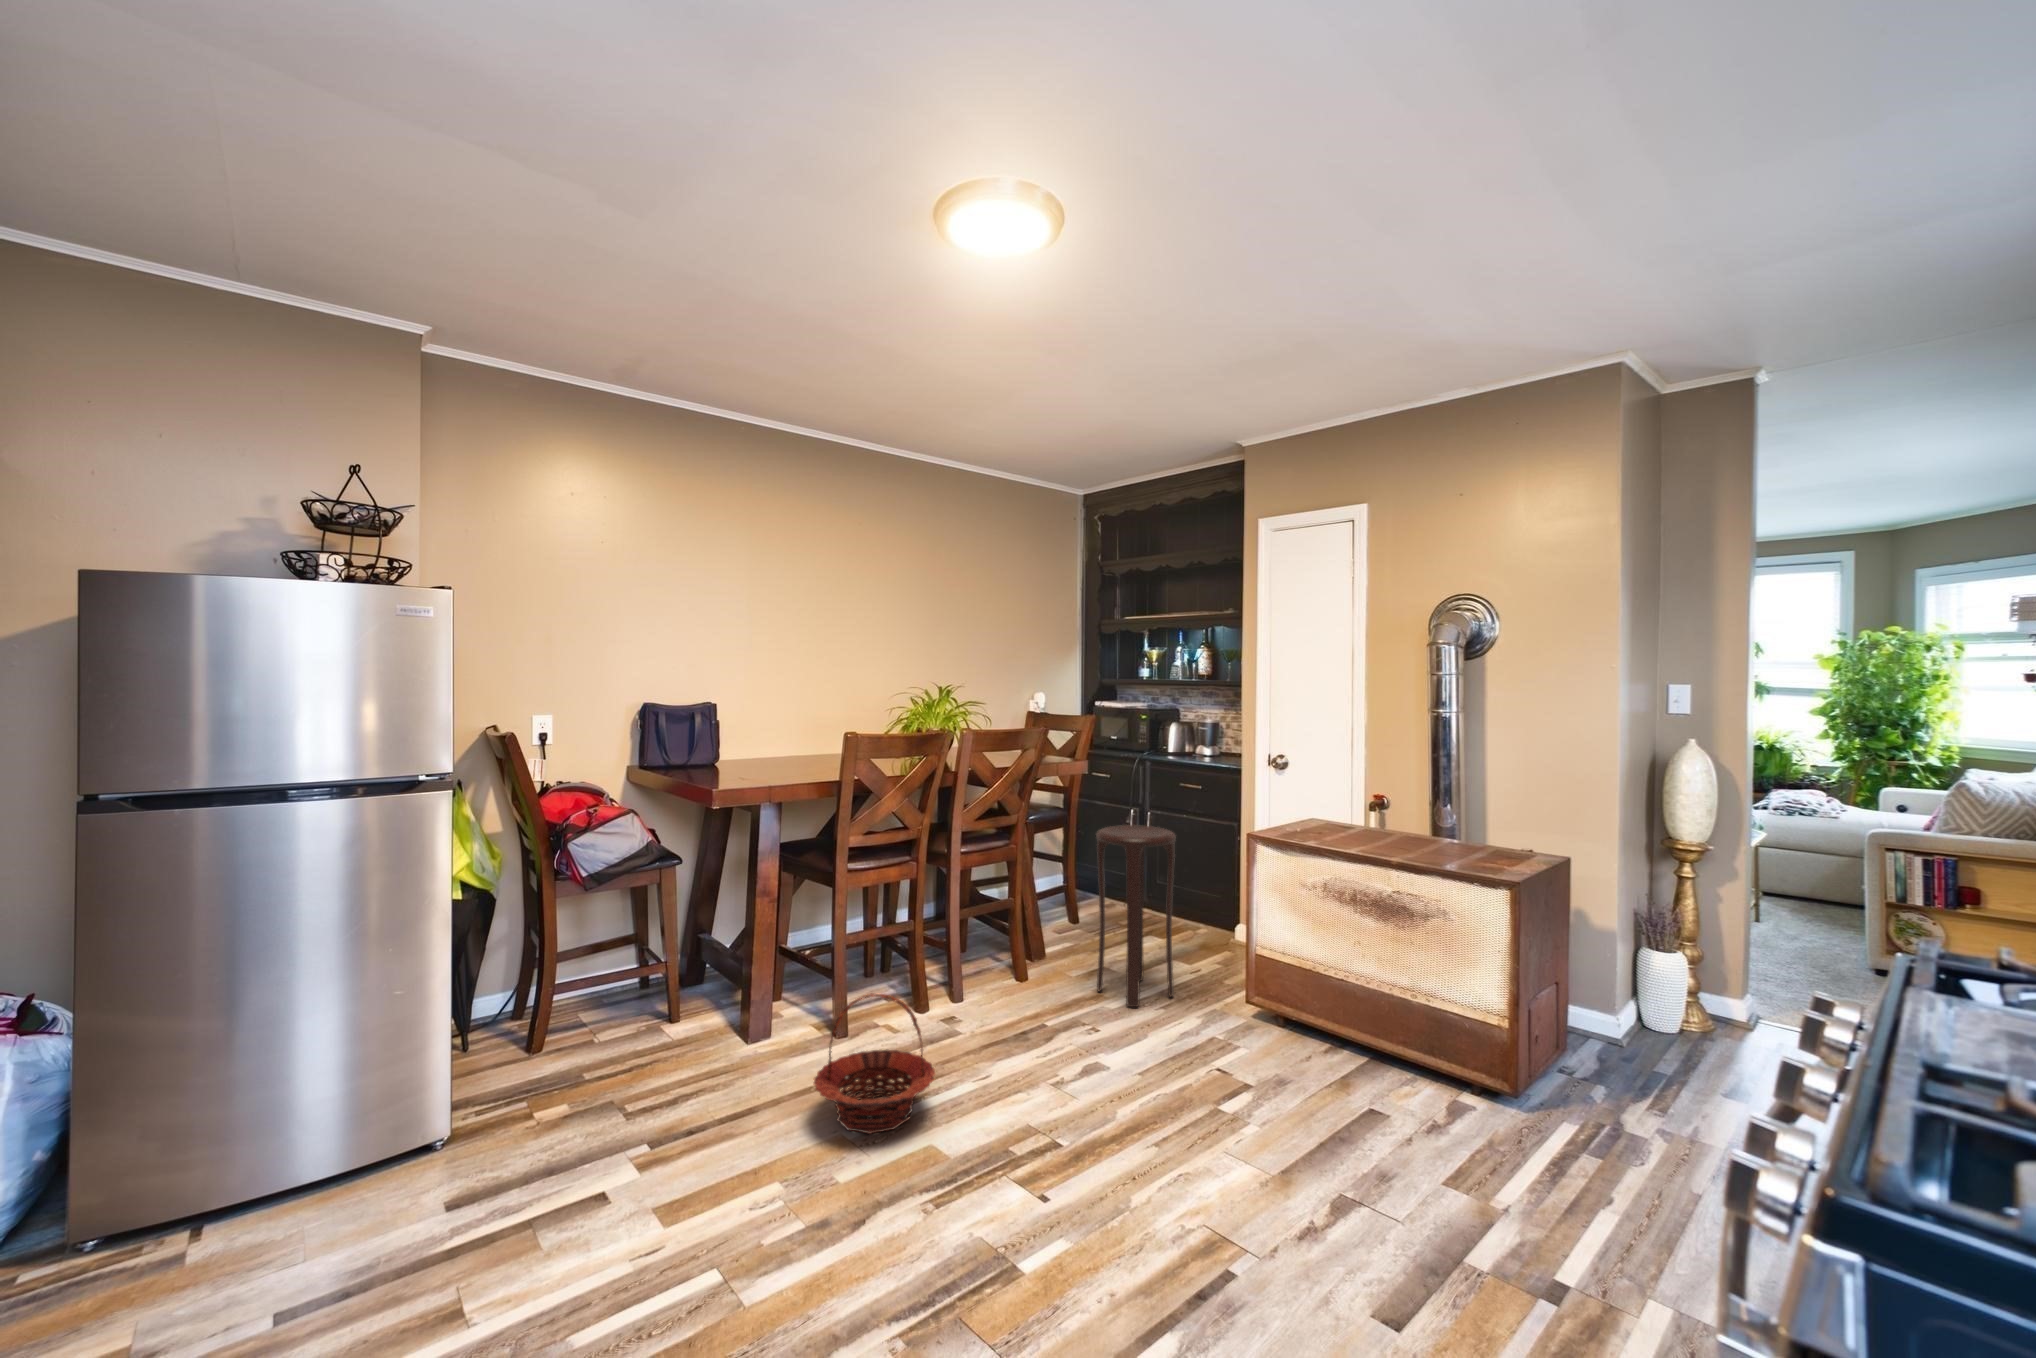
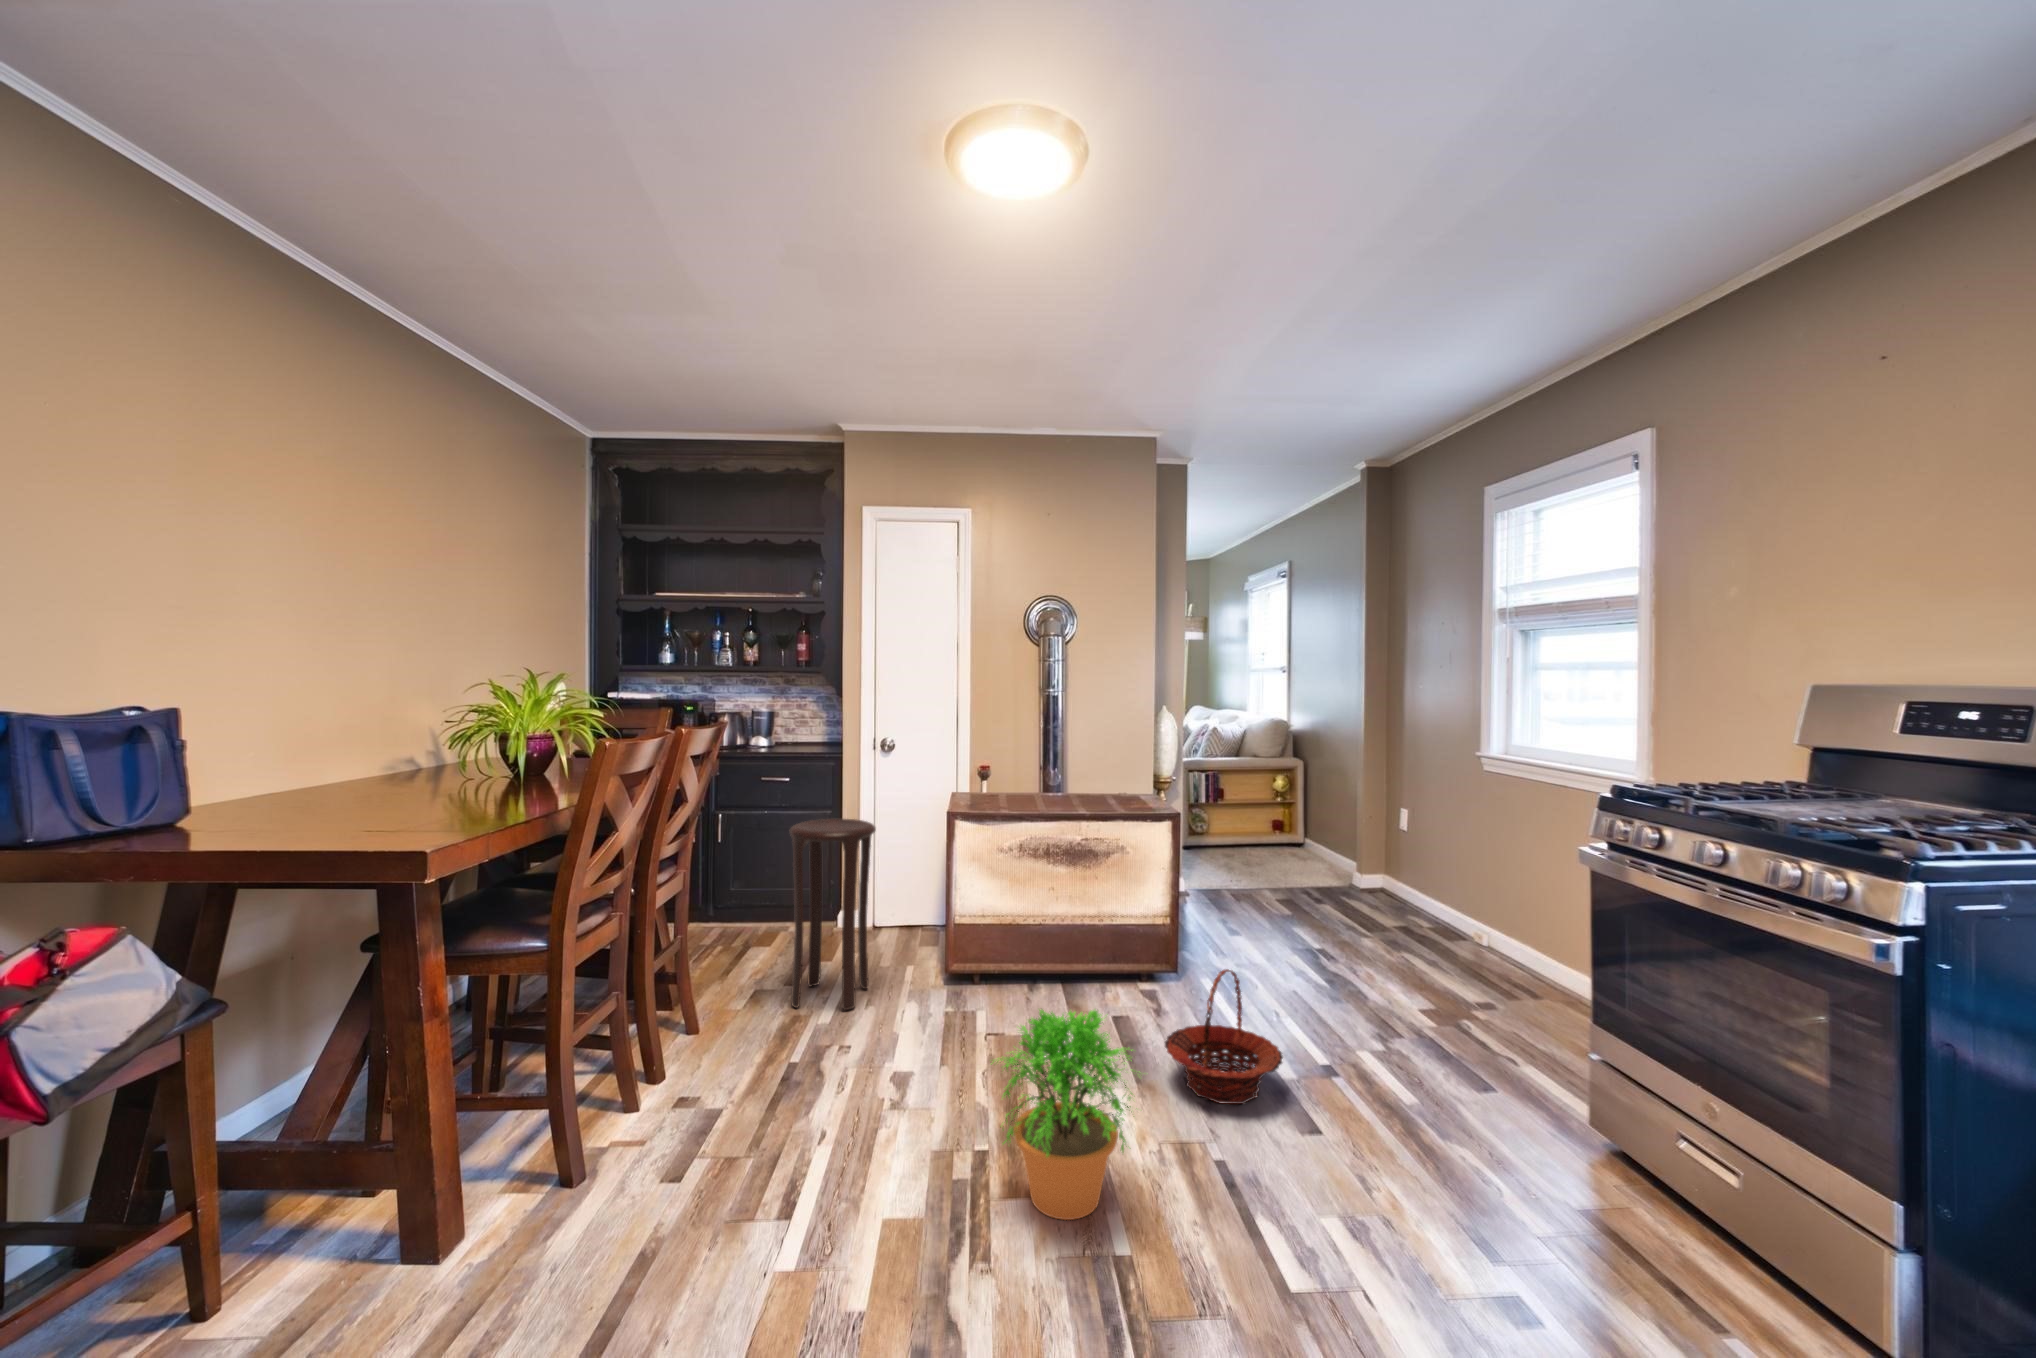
basket: present [814,994,935,1134] -> present [1165,969,1283,1104]
potted plant: none [985,1019,1134,1229] -> present [993,1010,1139,1220]

